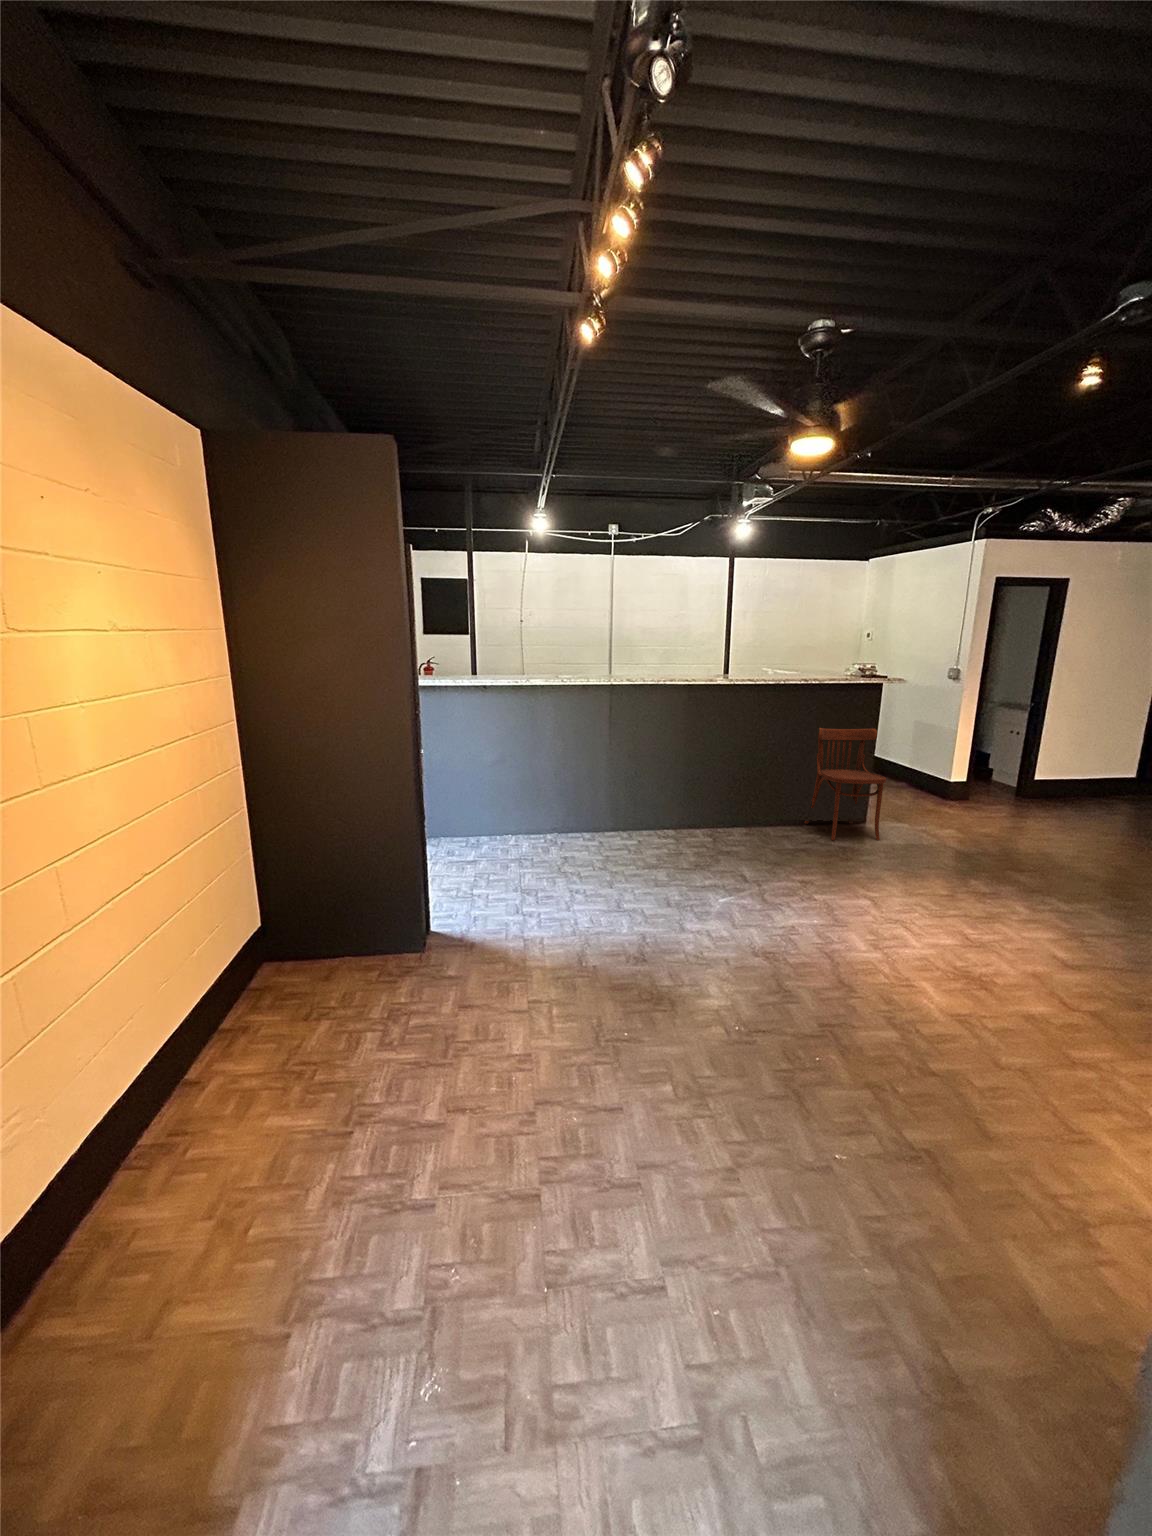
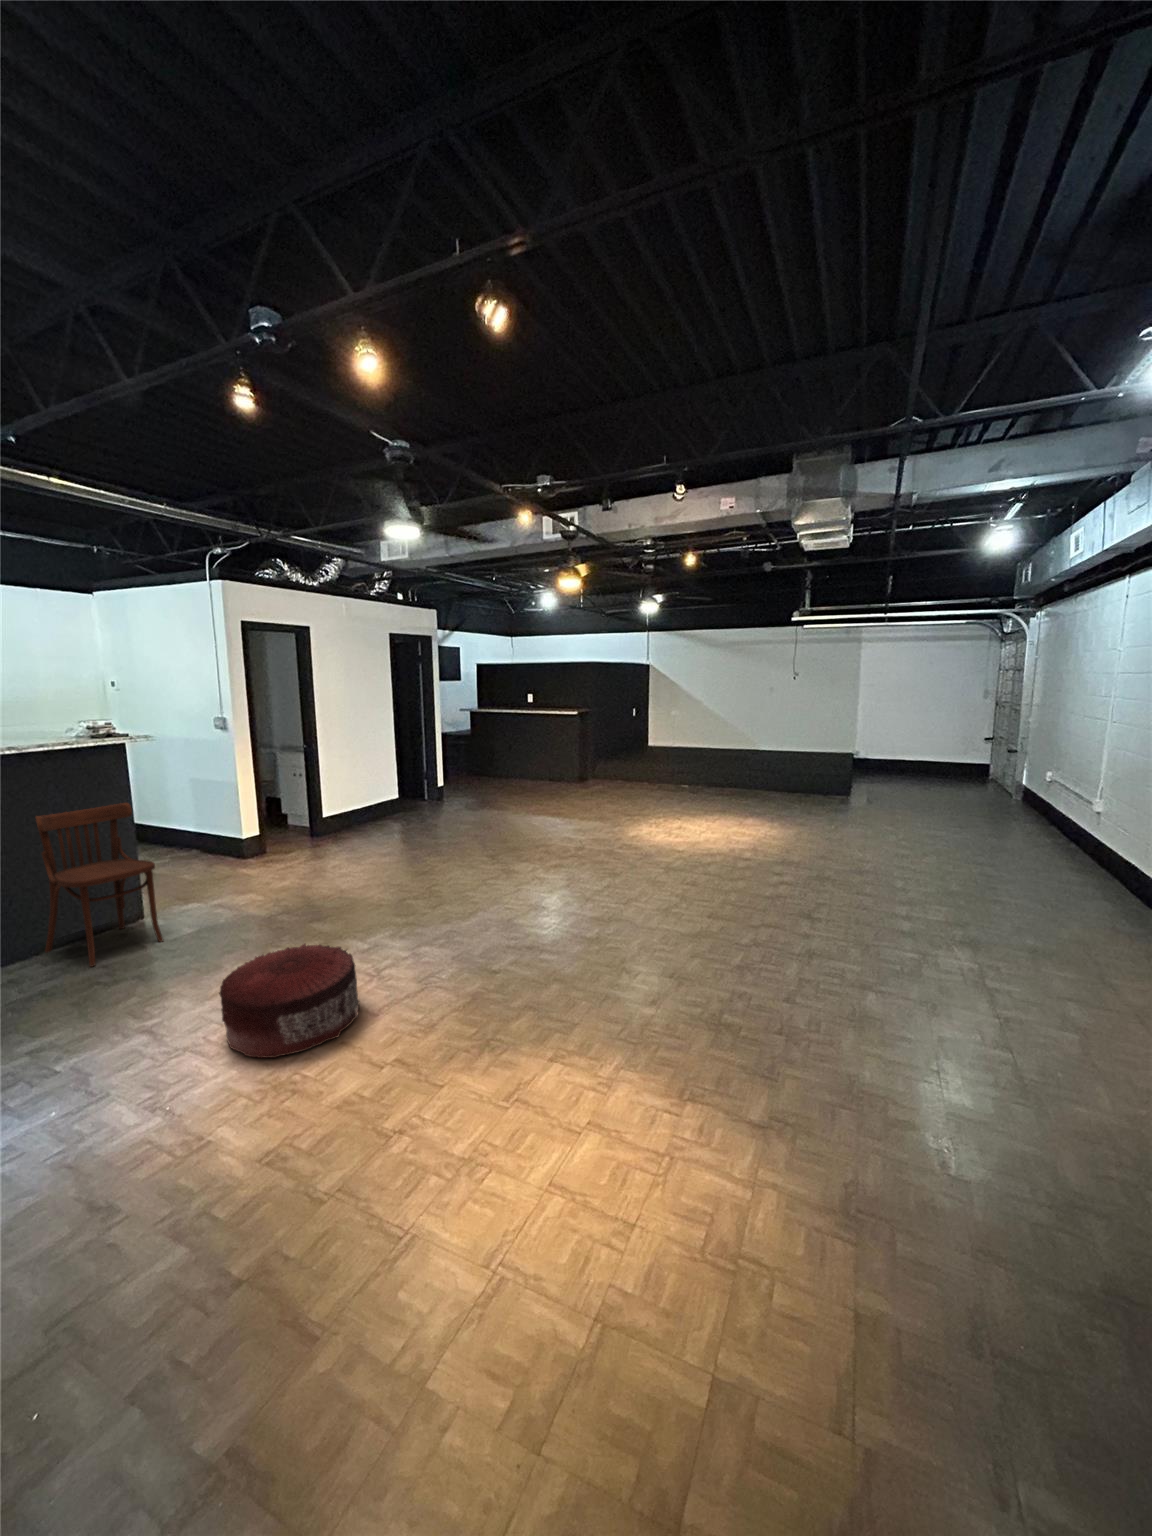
pouf: none [927,865,1057,954] -> present [219,944,359,1058]

